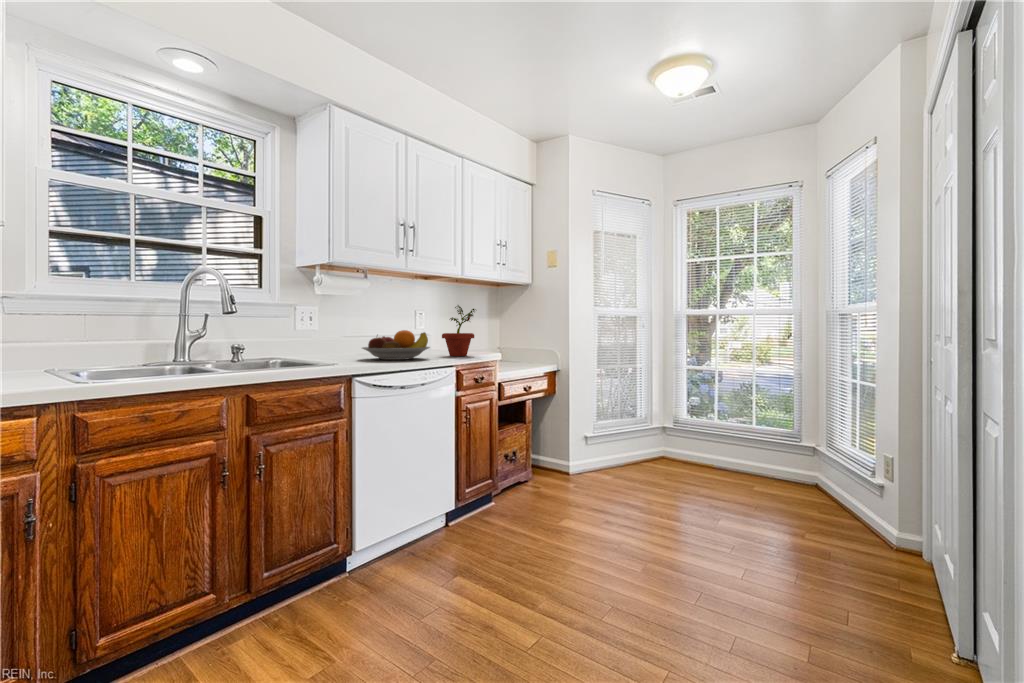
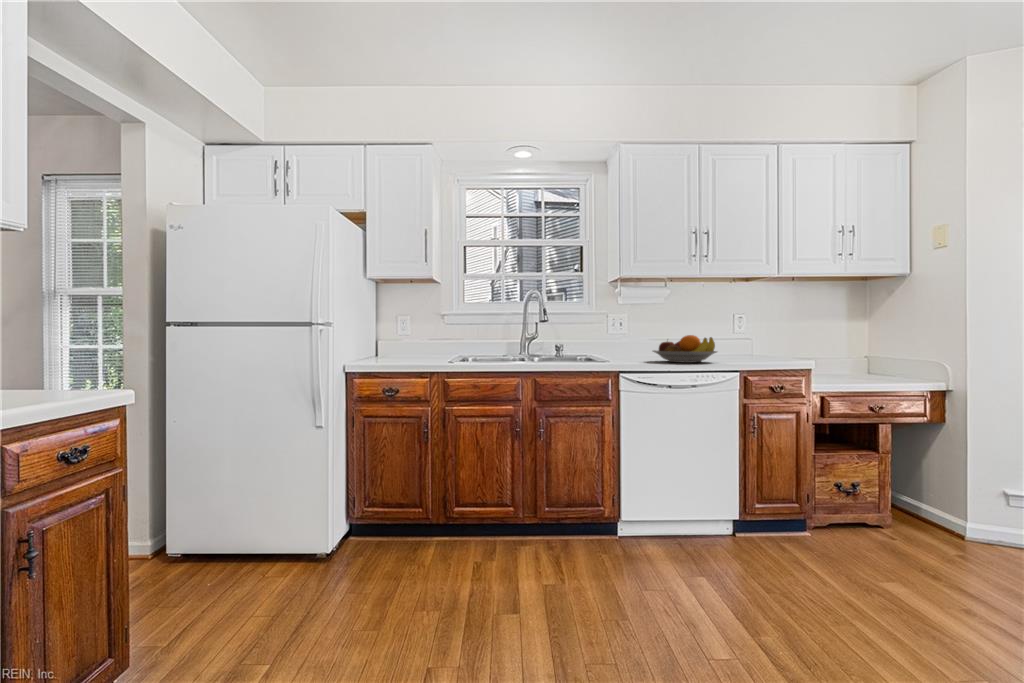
potted plant: present [442,305,475,356] -> none [743,308,786,363]

